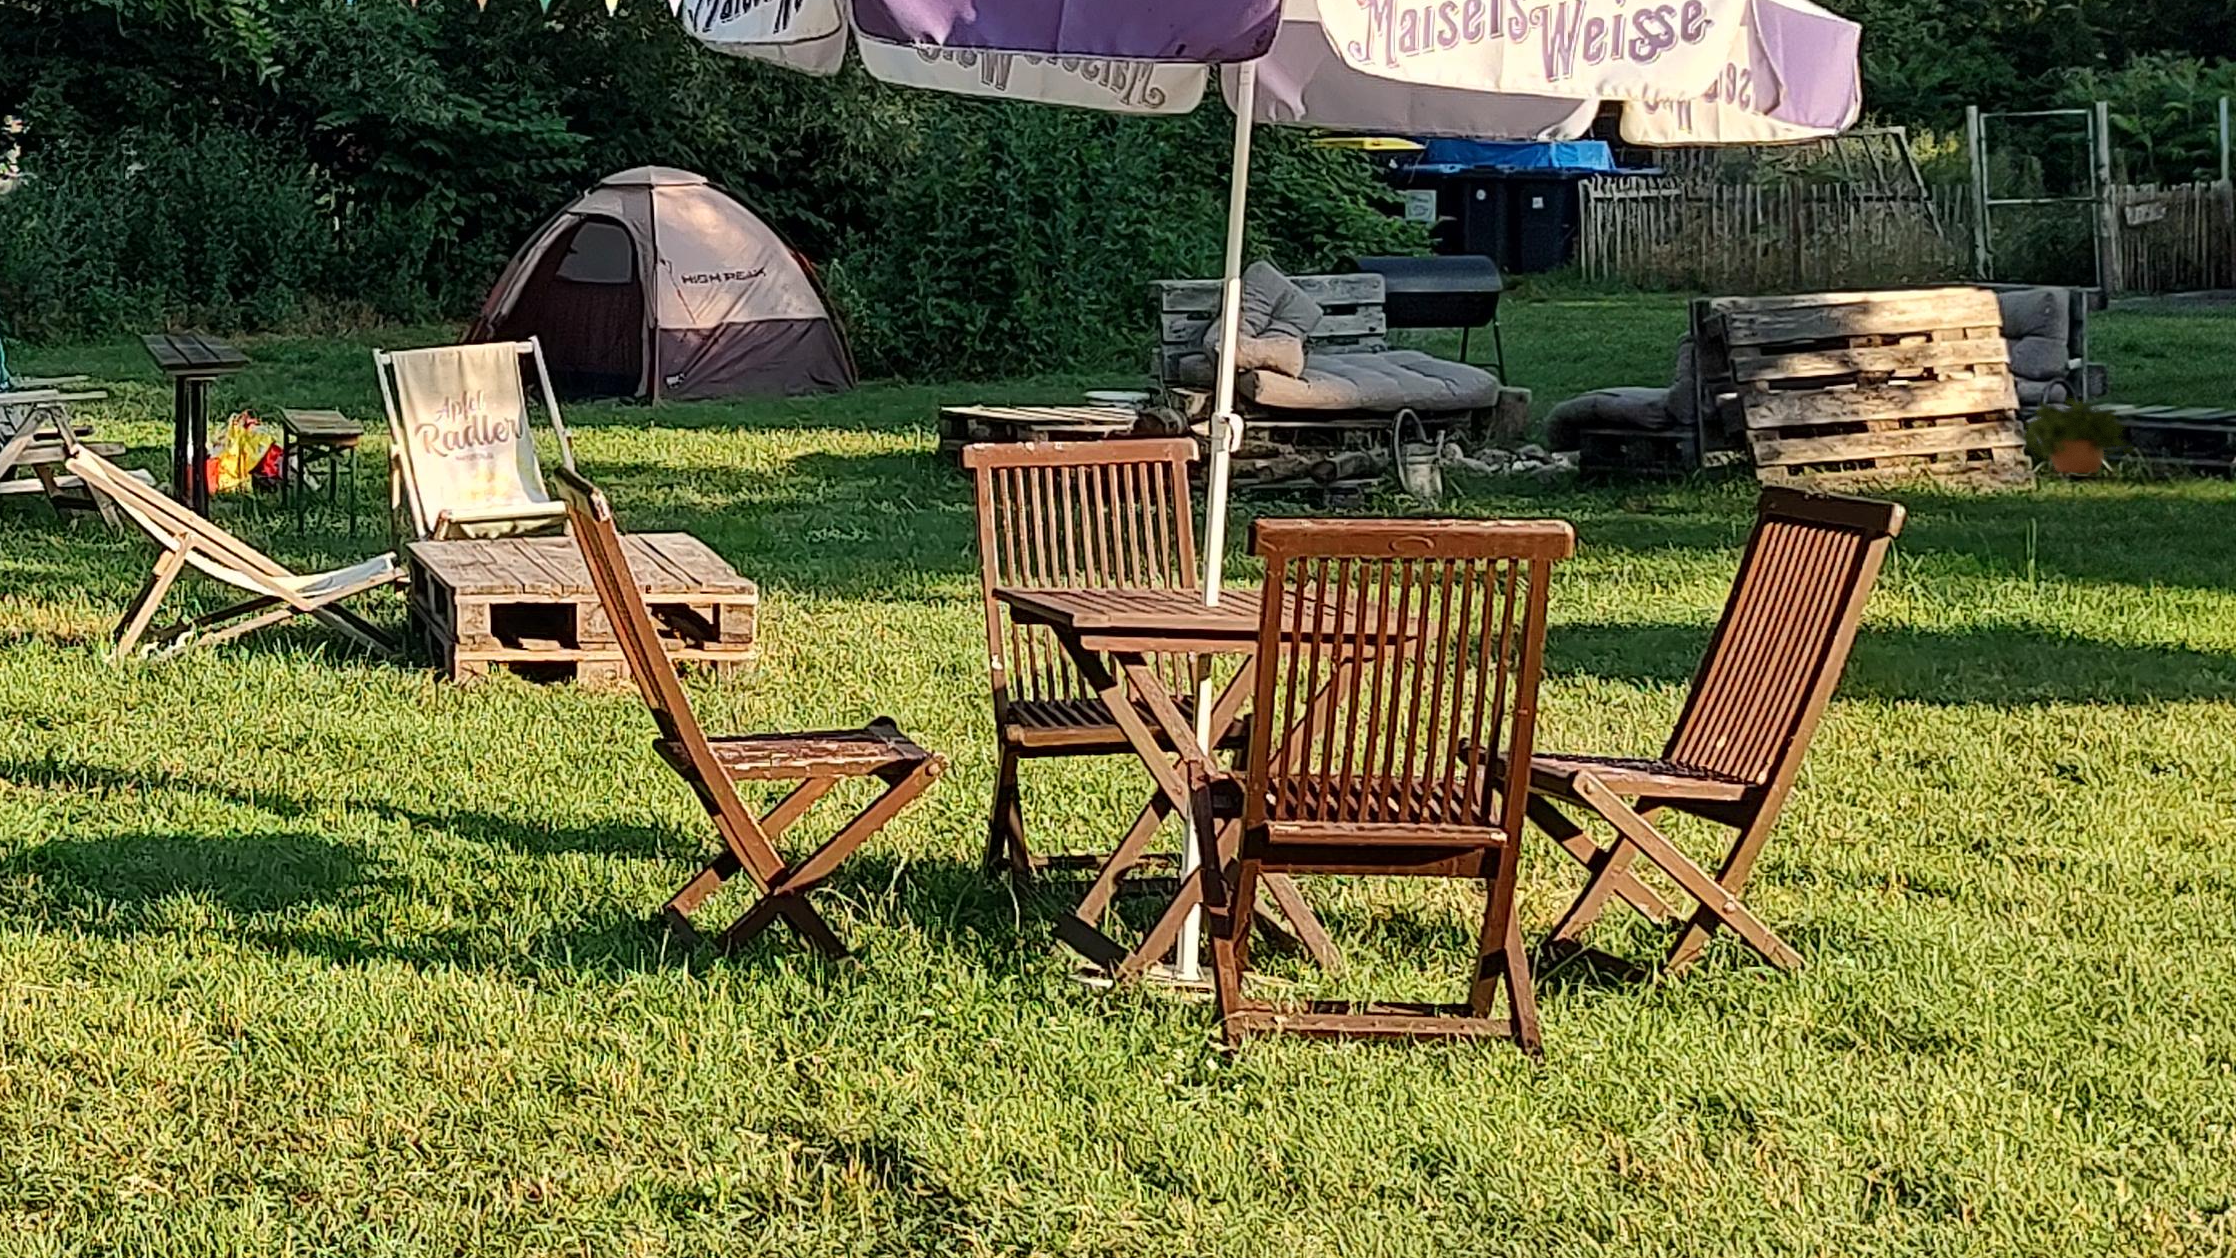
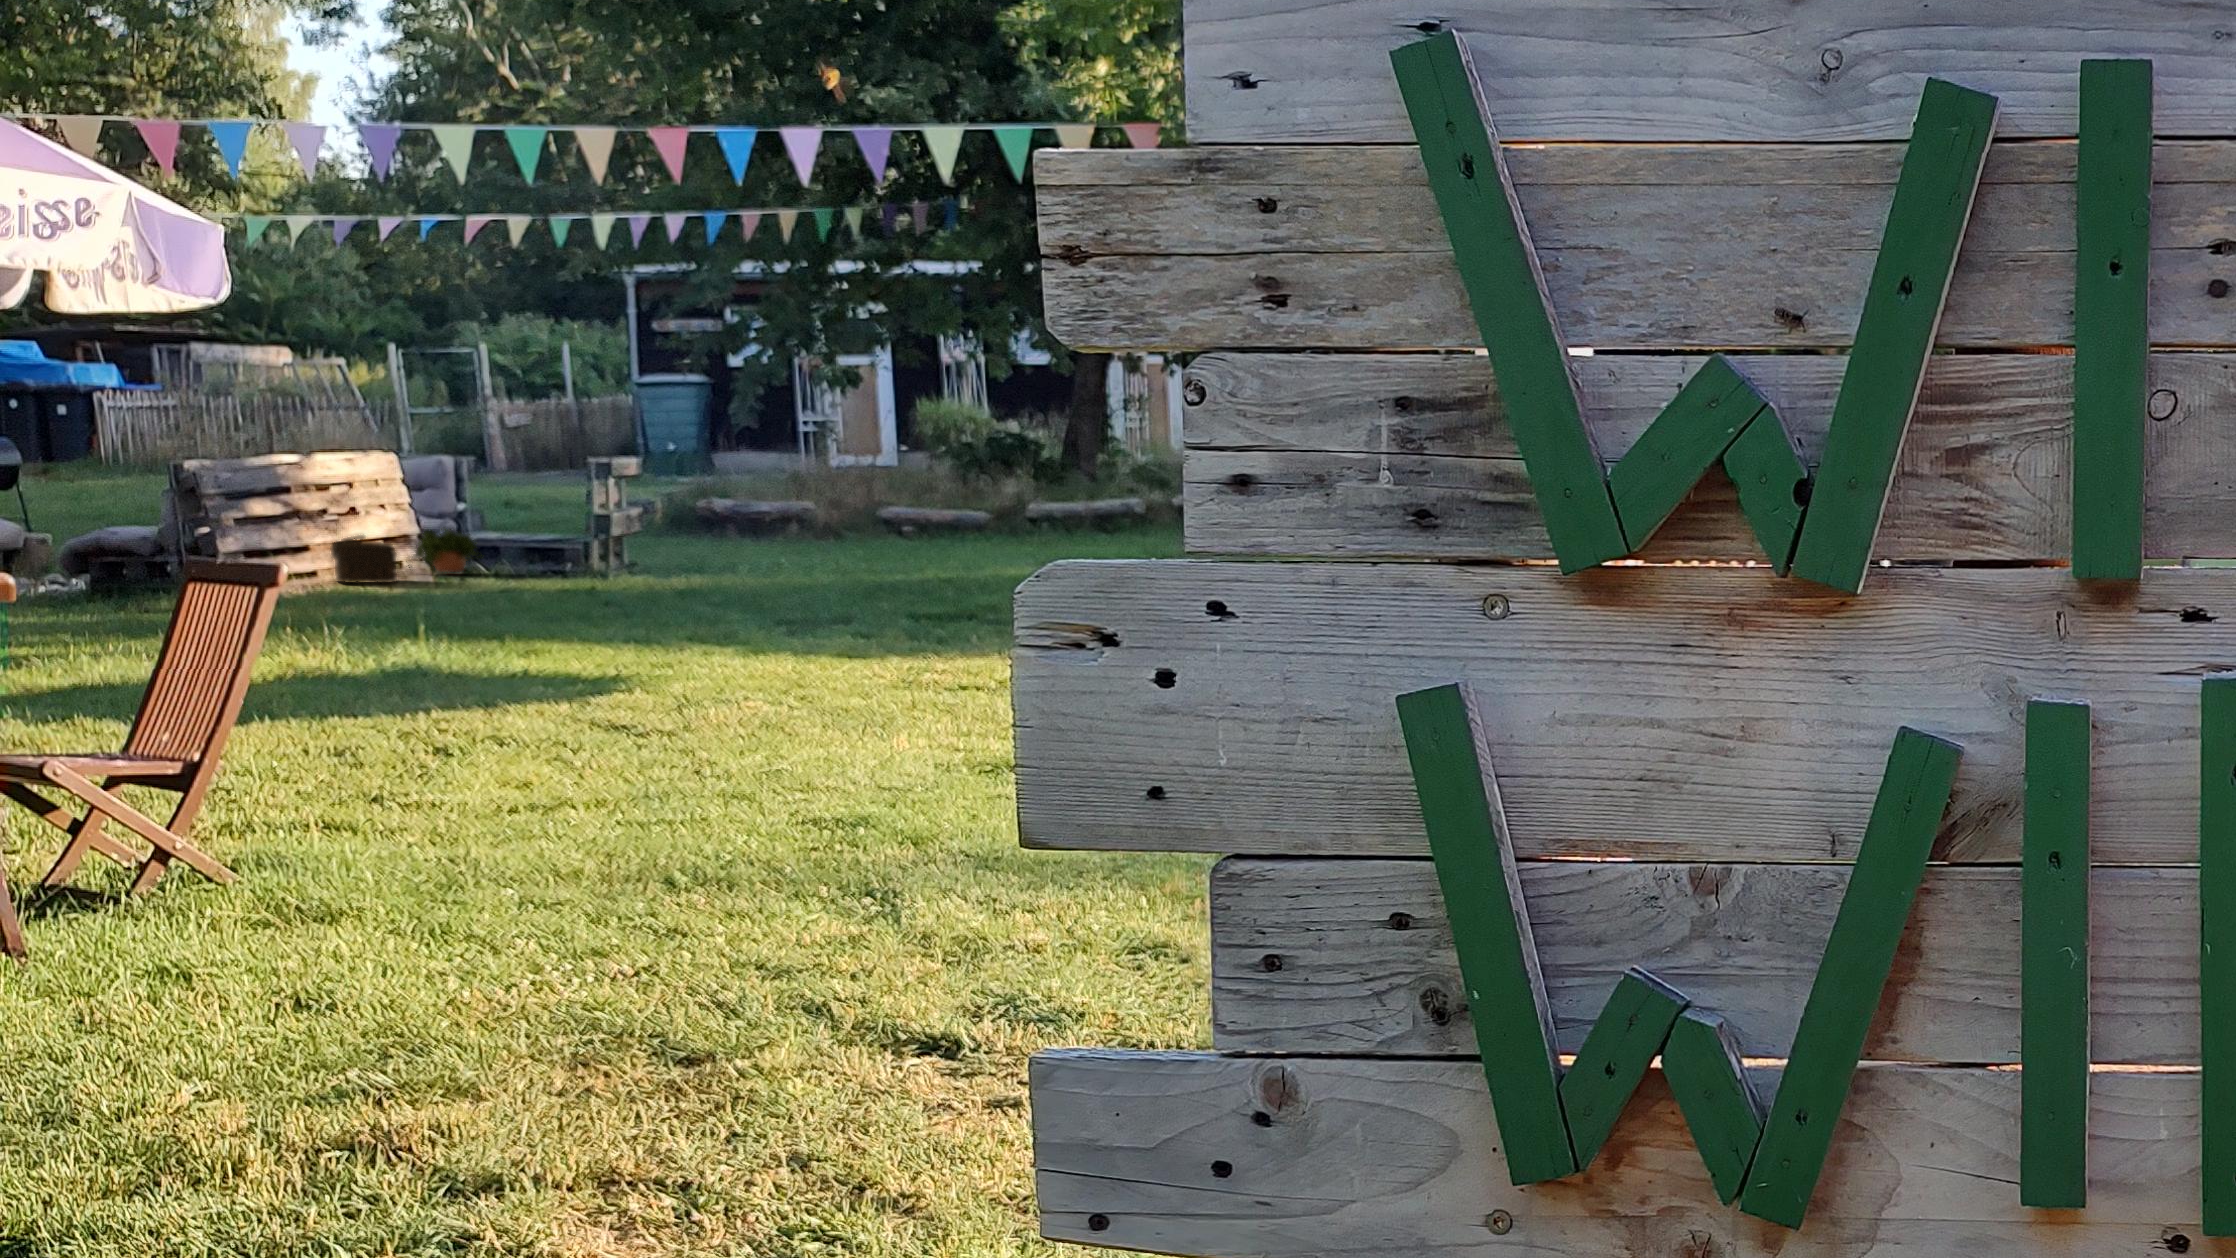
basket: none [1876,411,1997,493] -> present [331,535,397,583]

